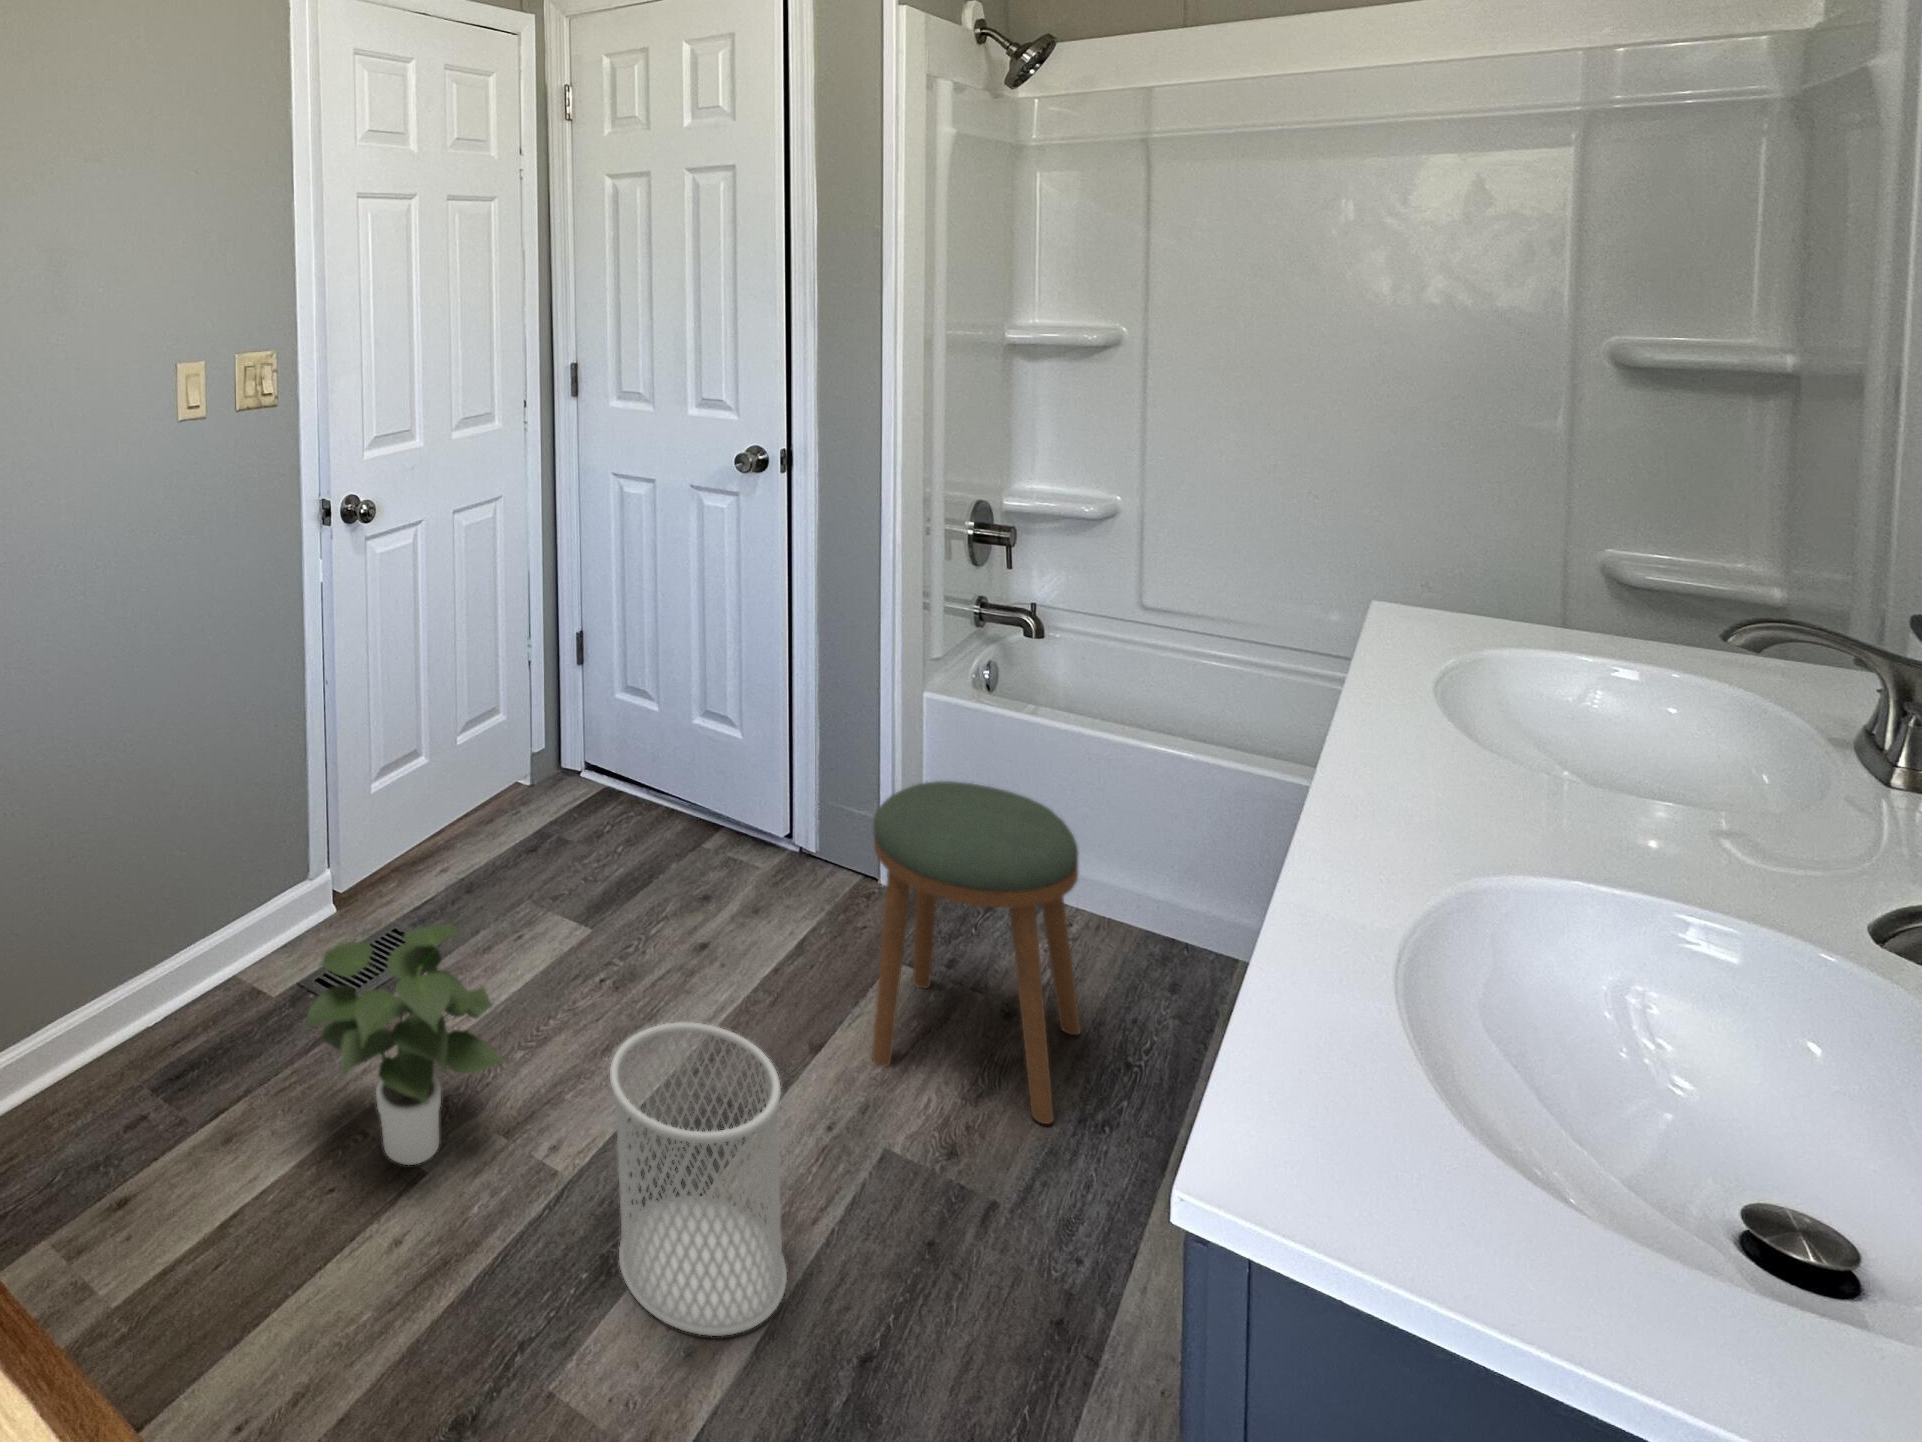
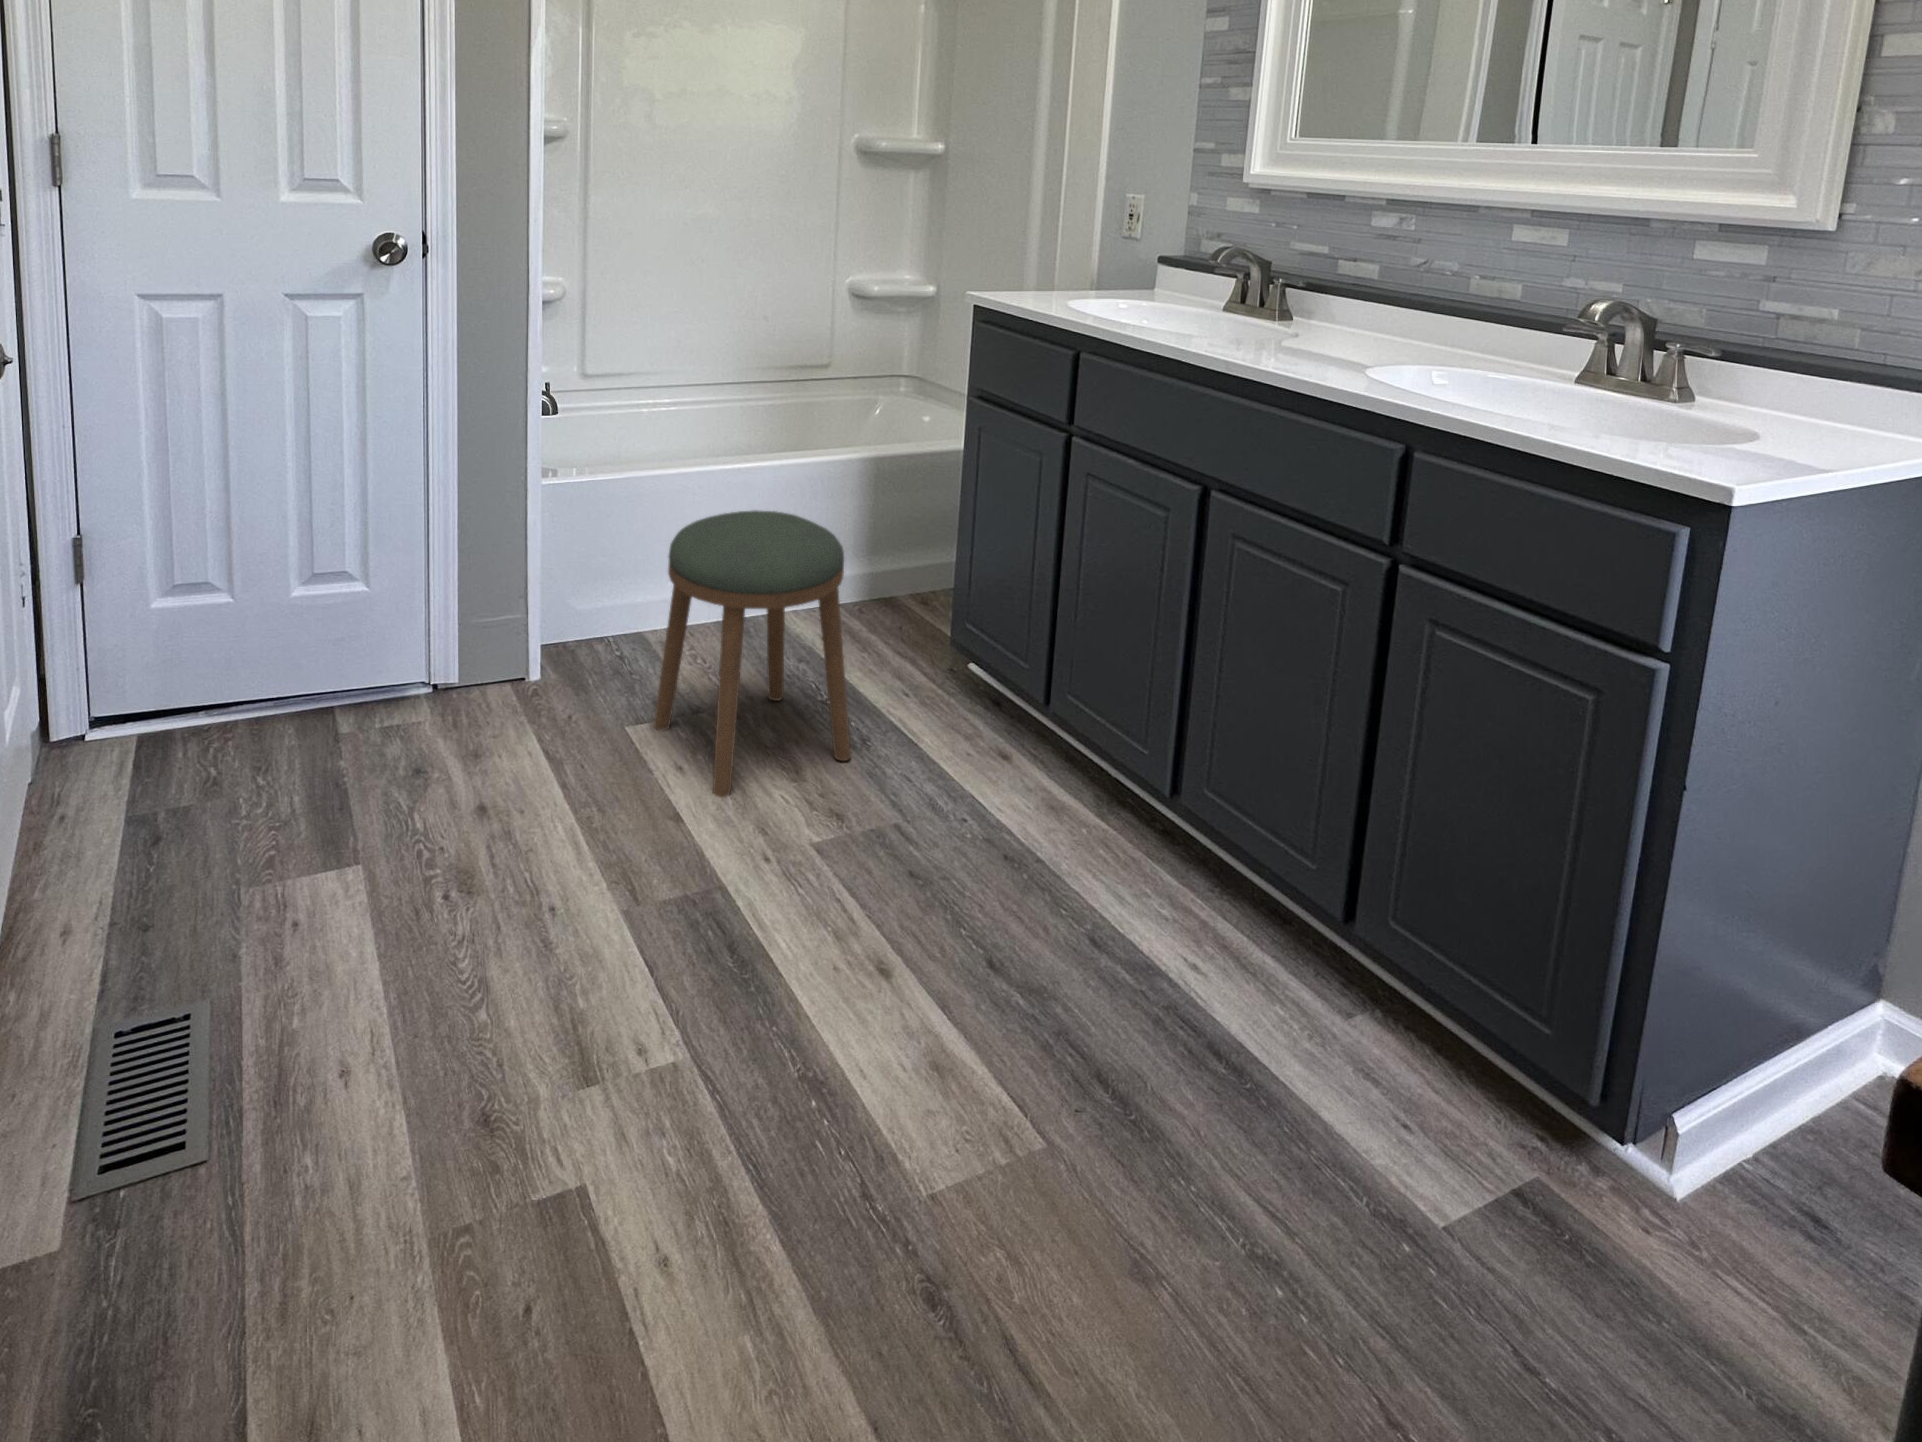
potted plant: present [306,925,506,1165] -> none [363,870,646,1217]
wastebasket: present [610,1022,787,1336] -> none [769,778,951,1078]

